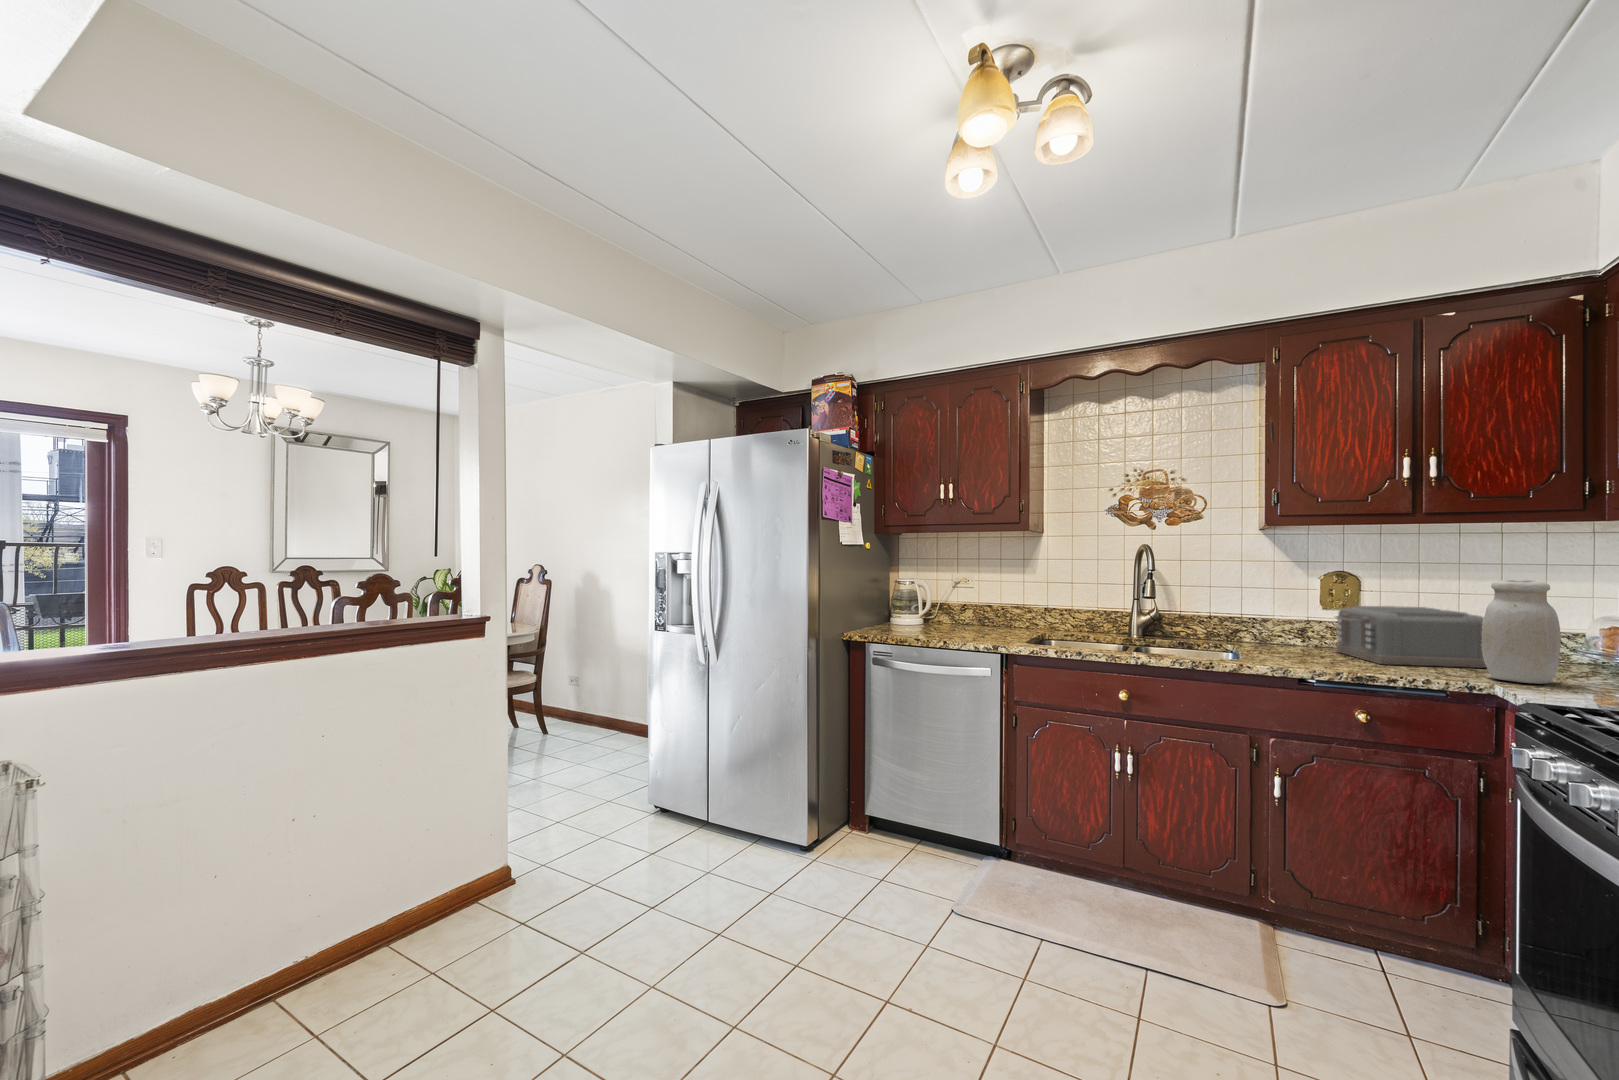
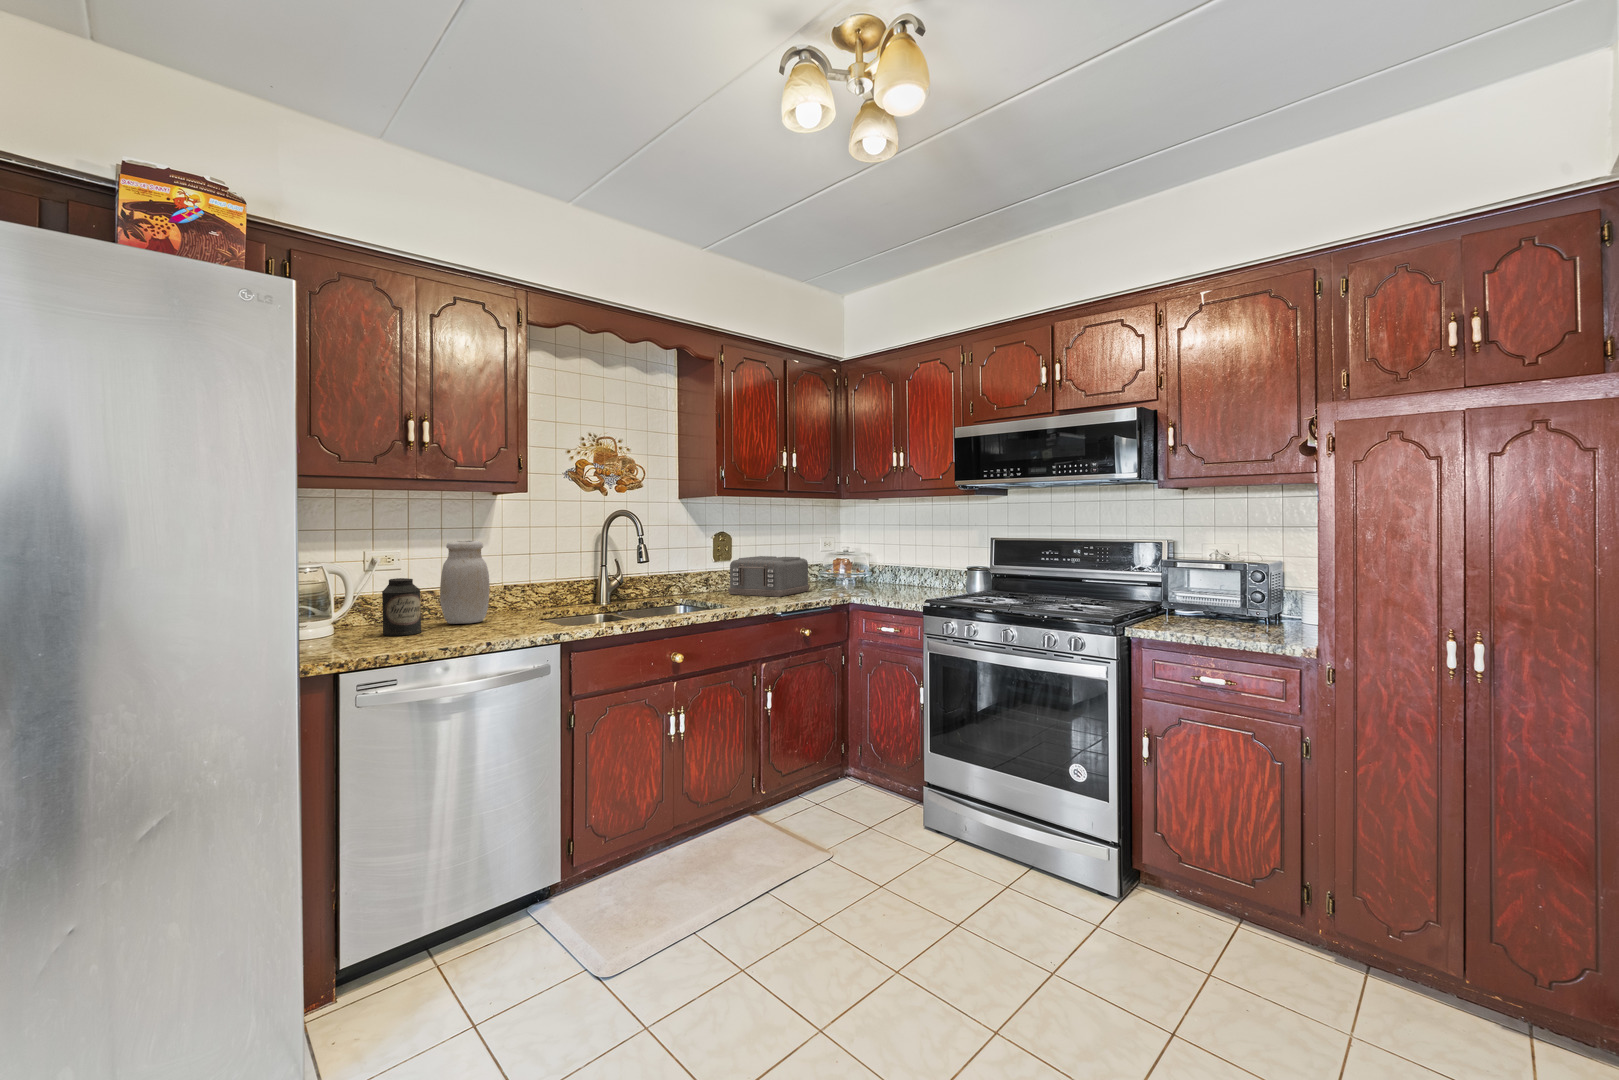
jar: present [1482,580,1561,684] -> present [440,541,490,624]
canister: none [935,593,958,632] -> present [382,578,421,636]

